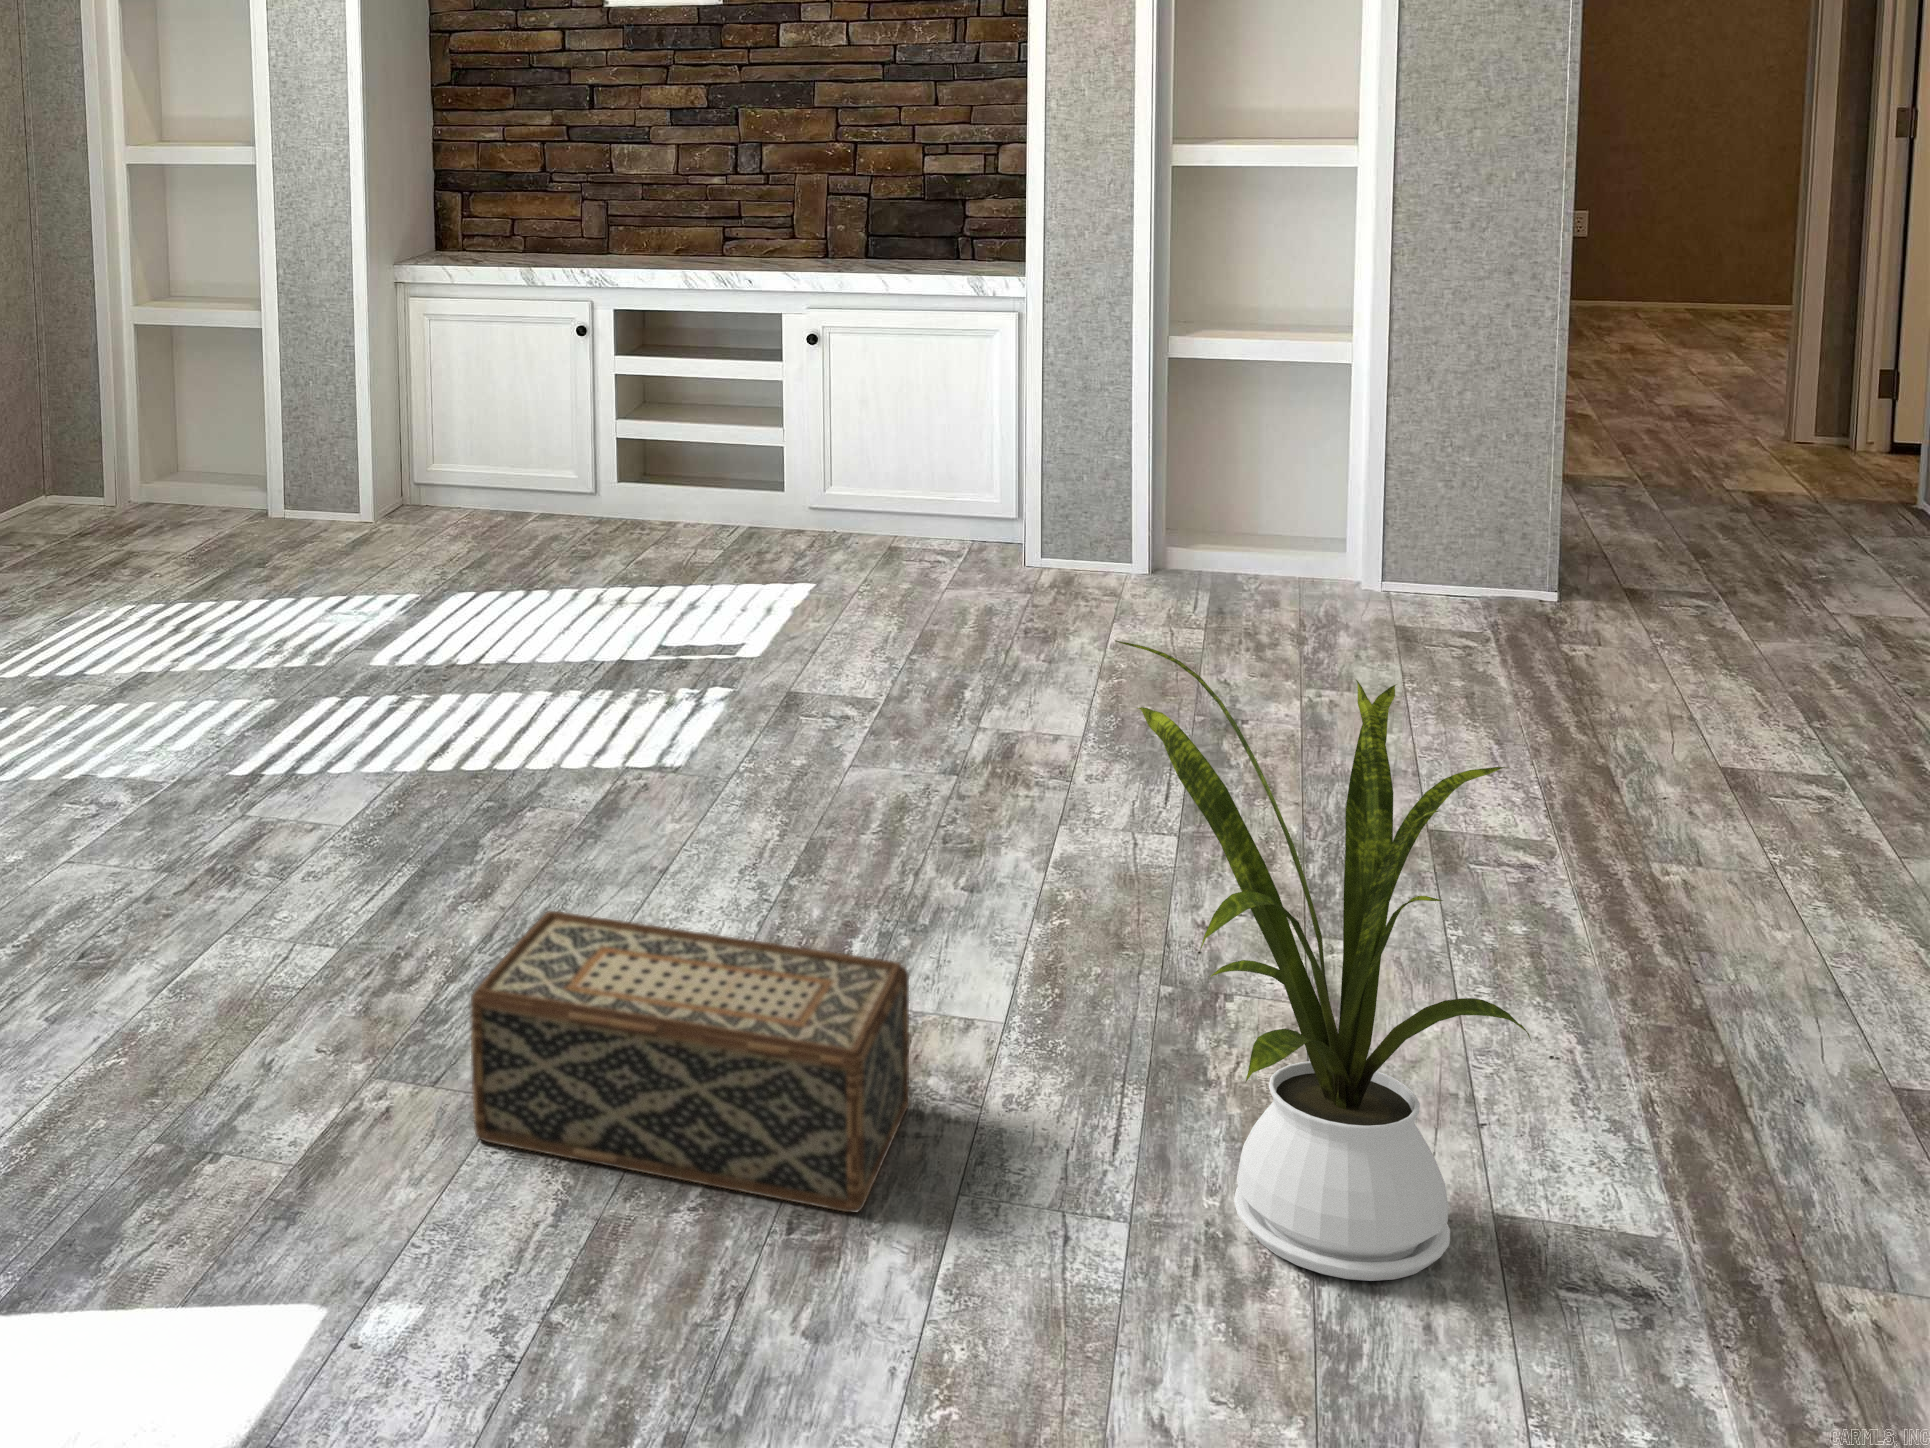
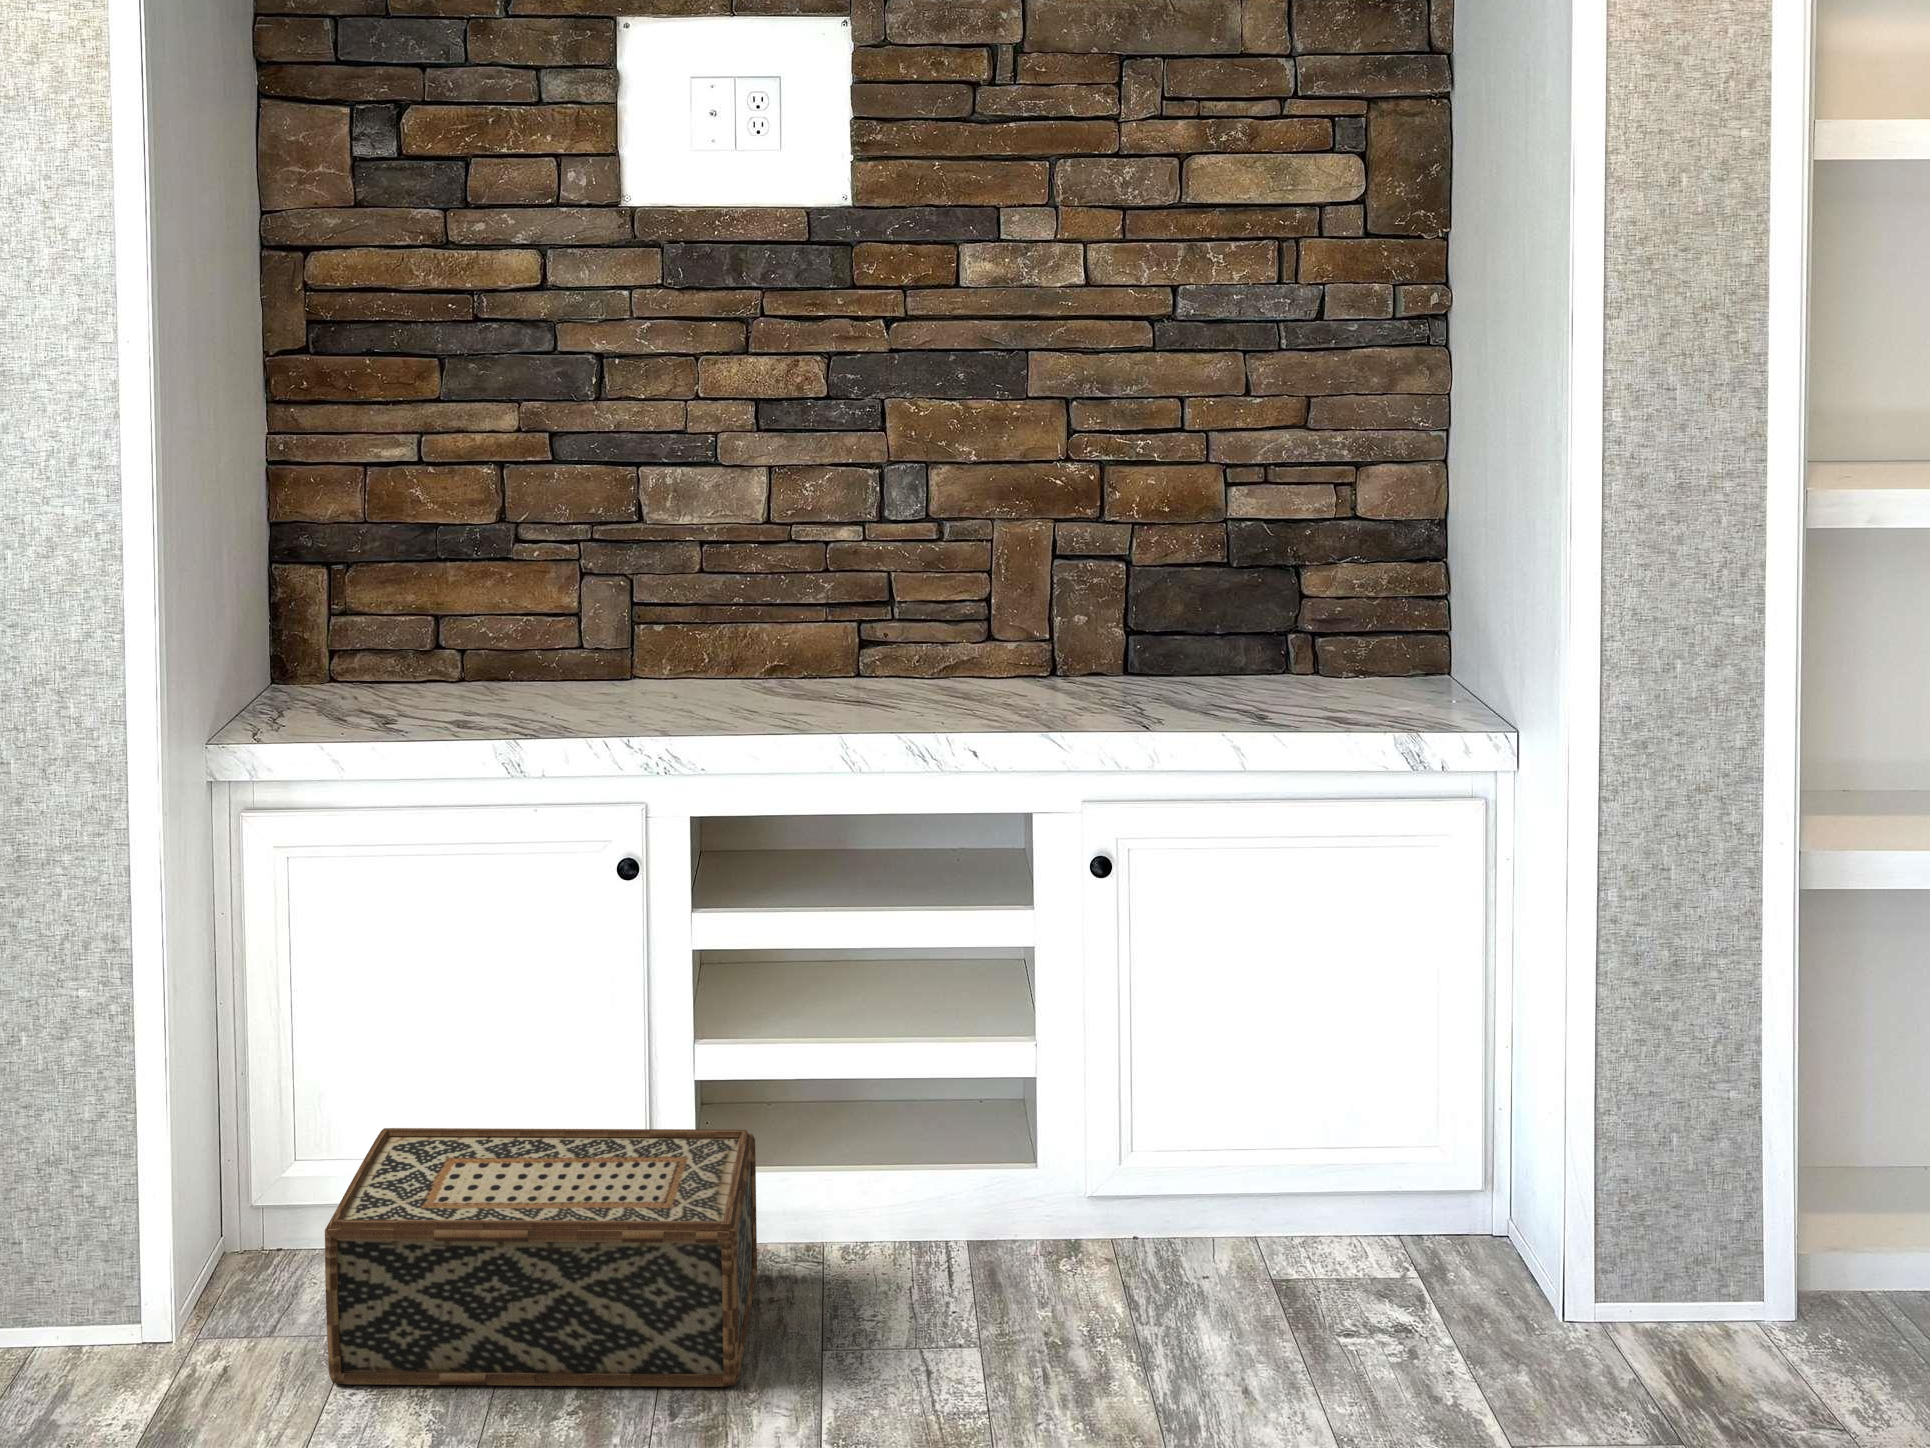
house plant: present [1116,641,1531,1281] -> none [951,794,1303,1362]

